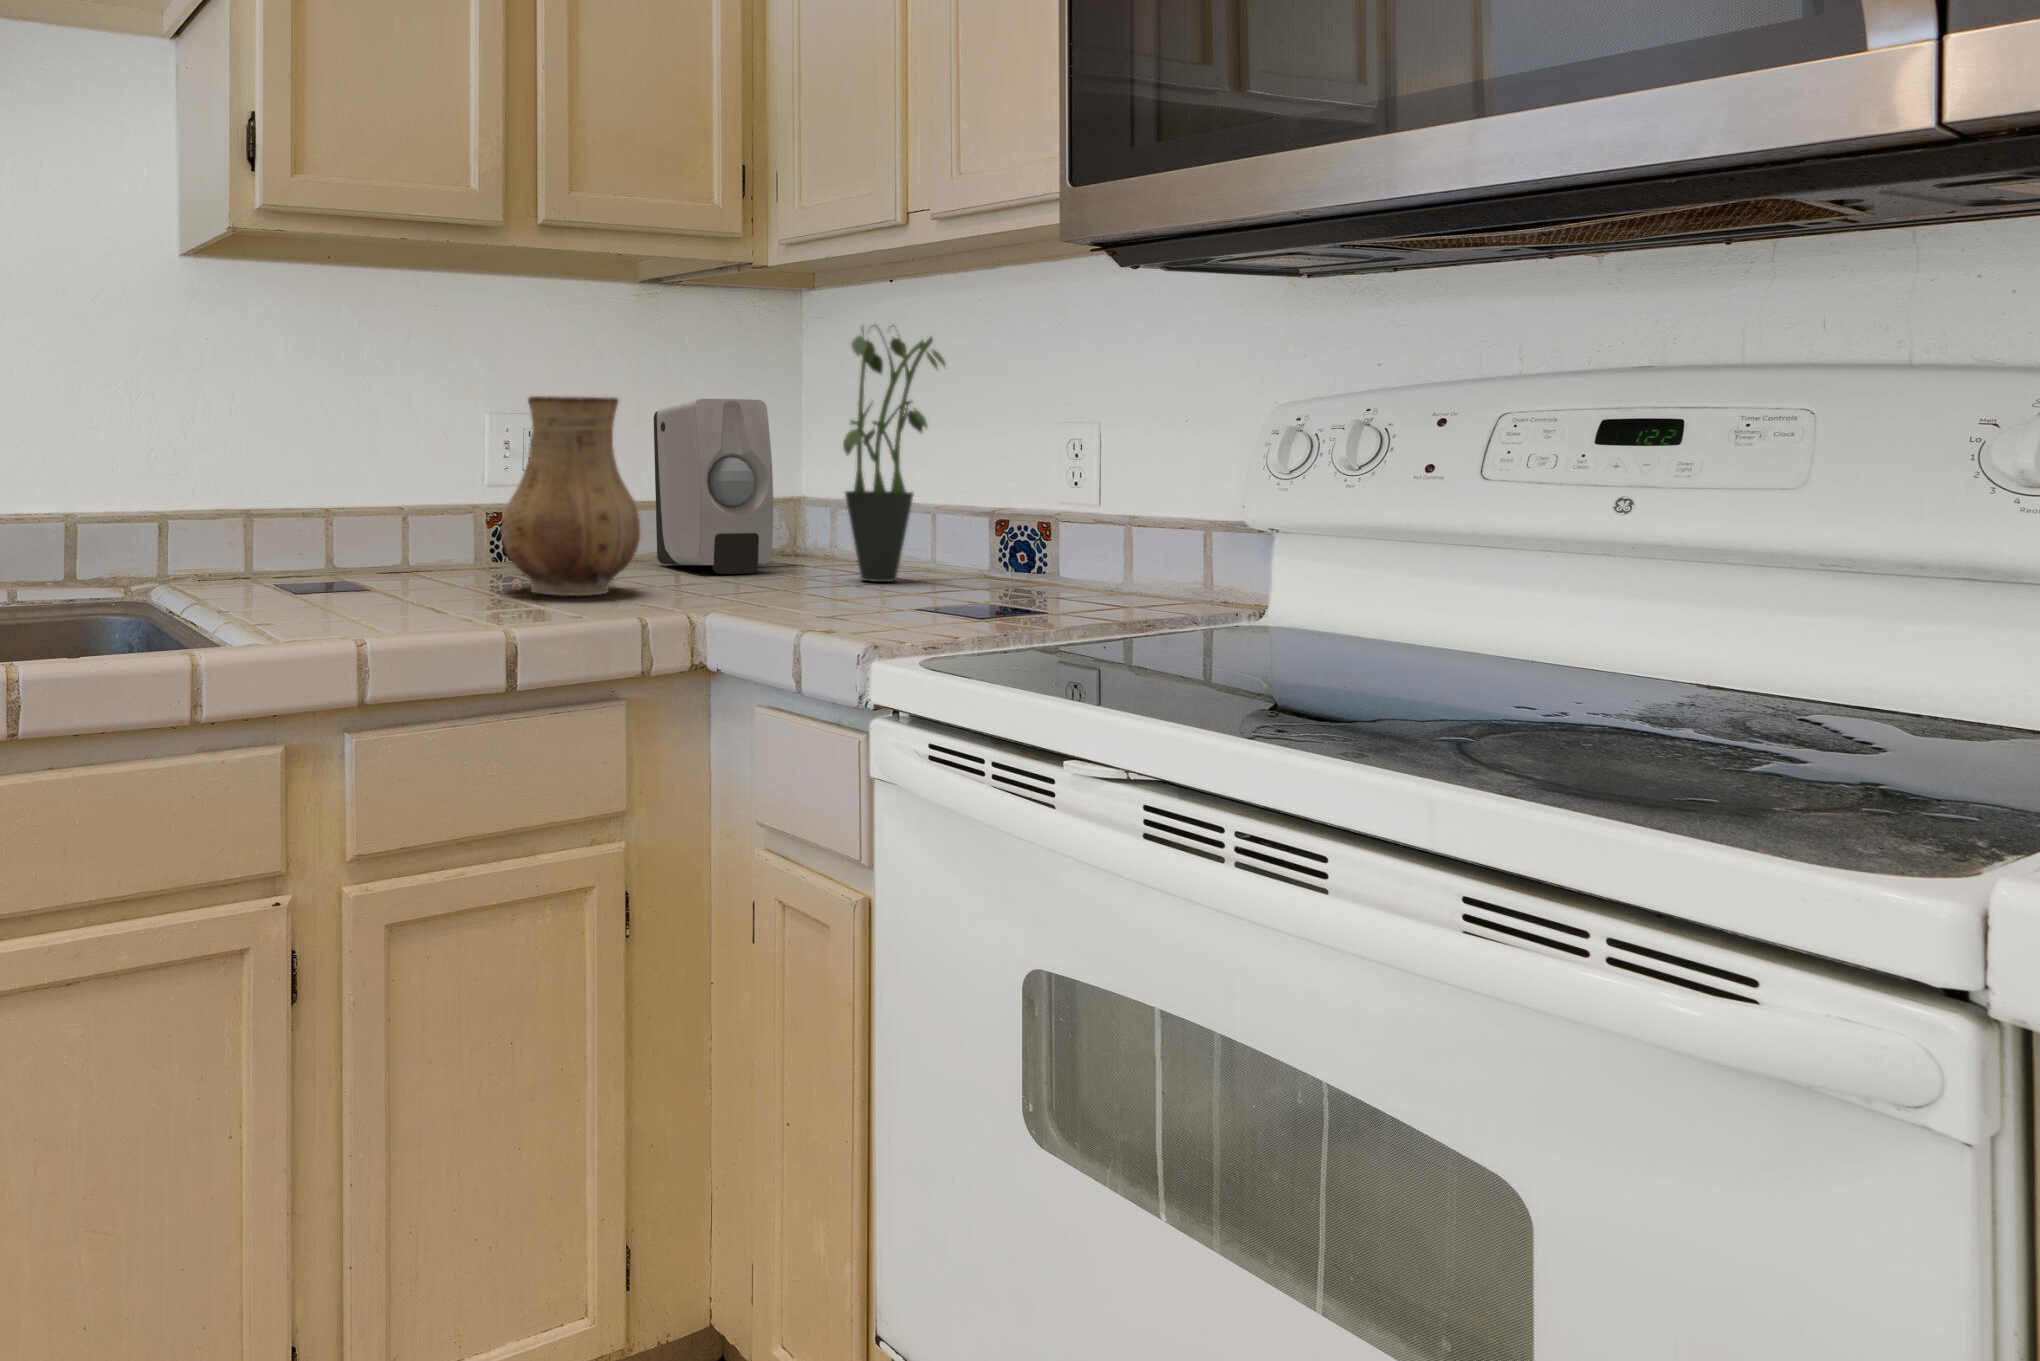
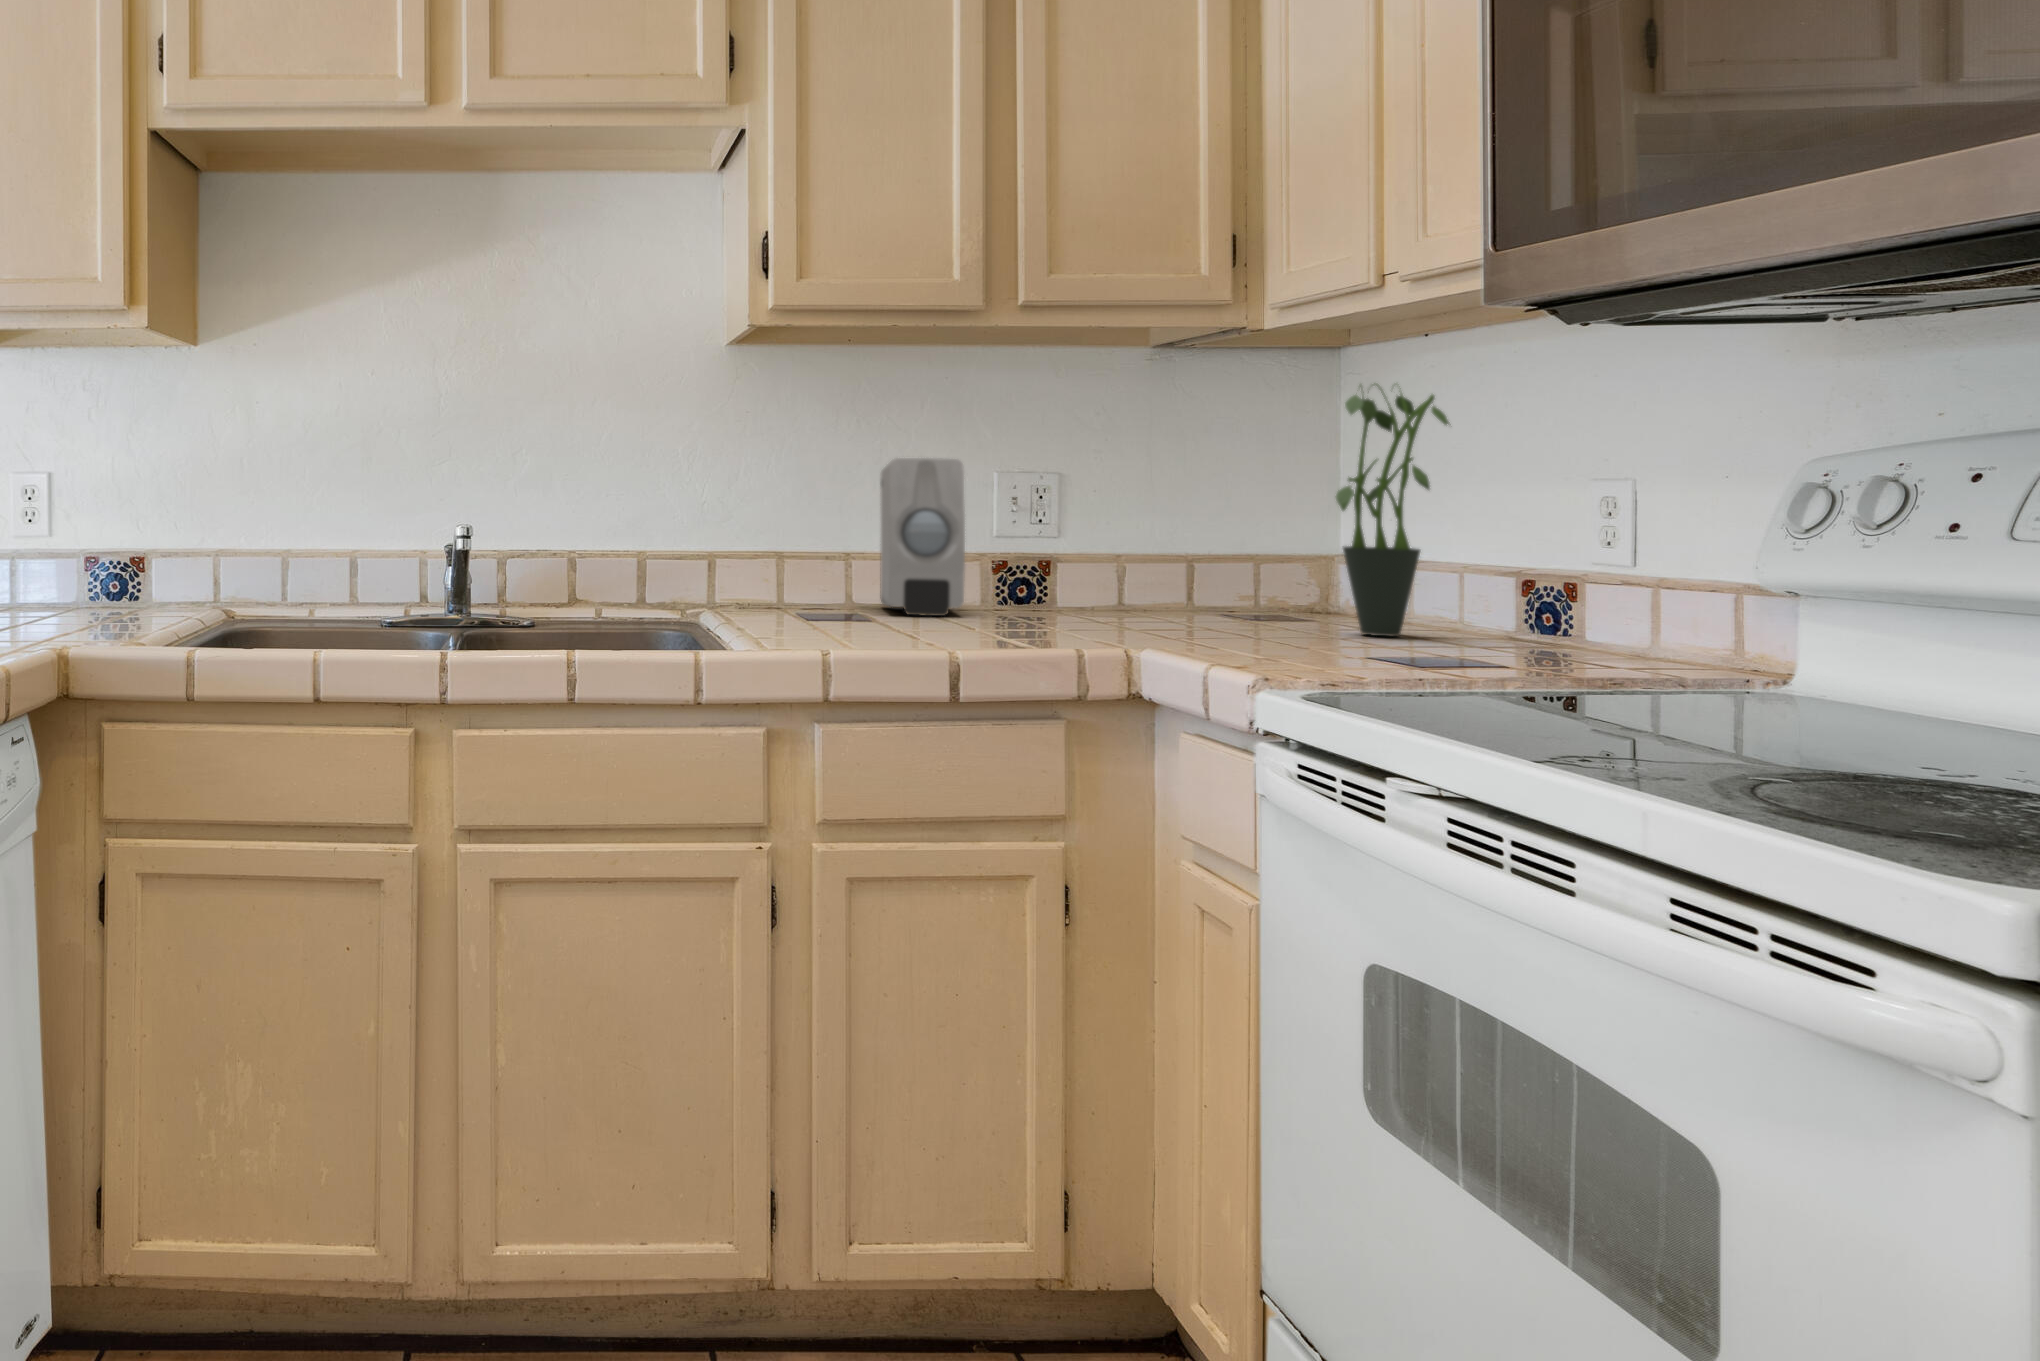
ceramic pitcher: present [502,396,640,596] -> none [982,456,1113,632]
soap dispenser: present [654,399,773,574] -> present [880,458,965,616]

